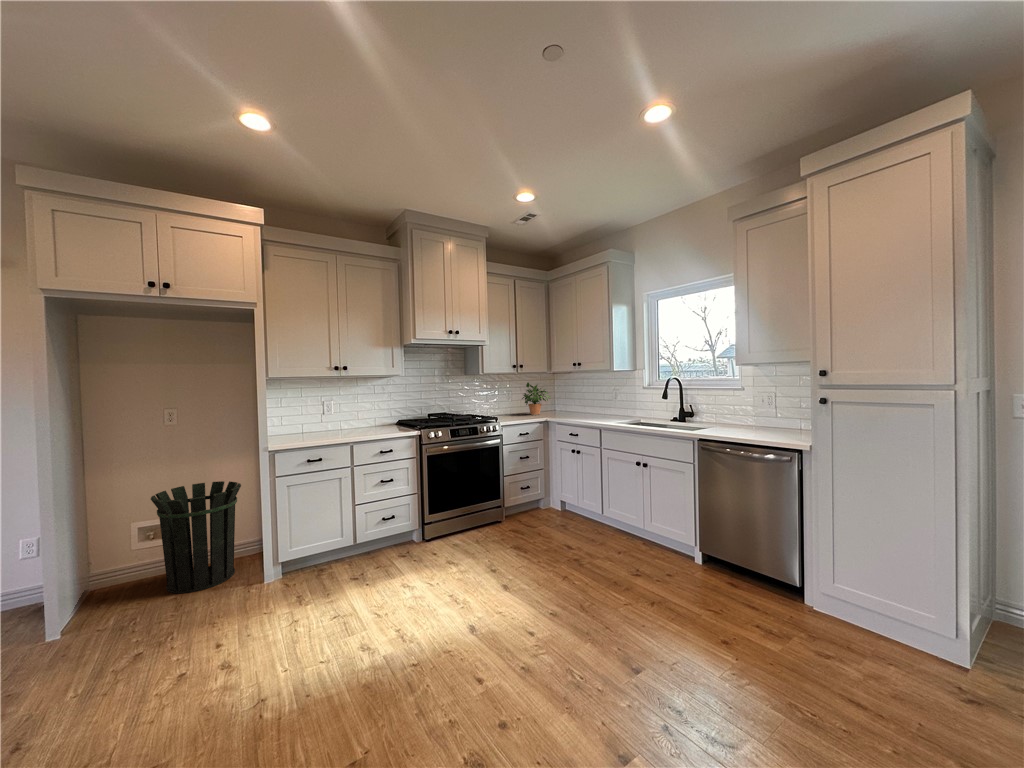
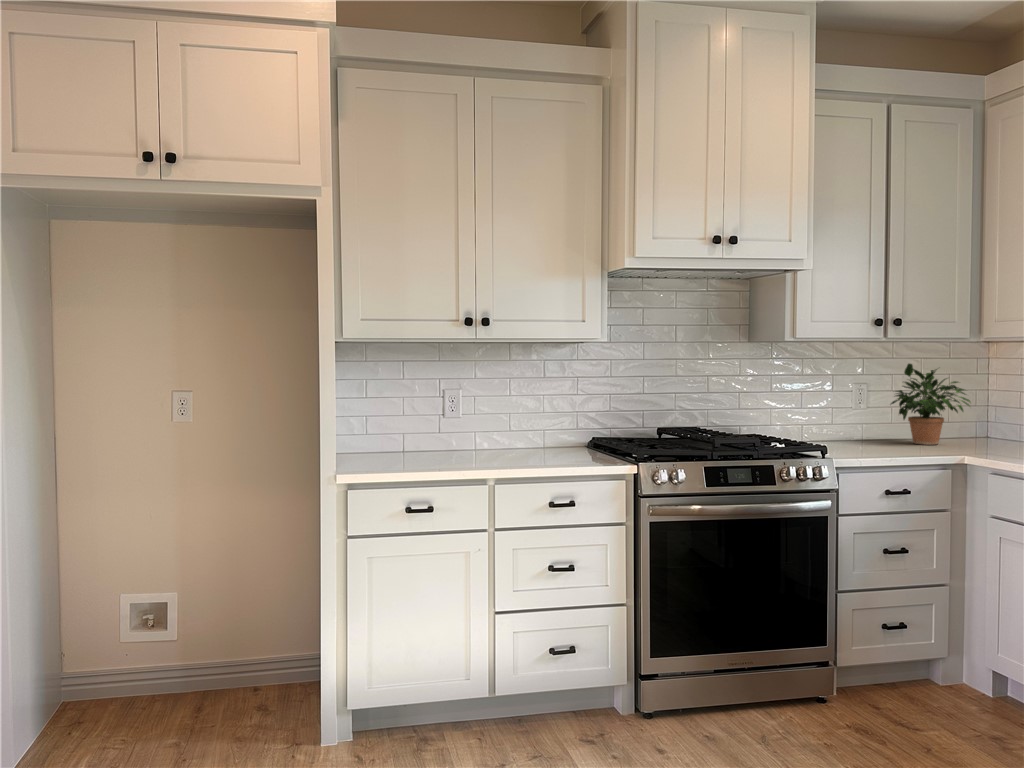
waste bin: present [151,481,241,594] -> none [141,535,287,740]

